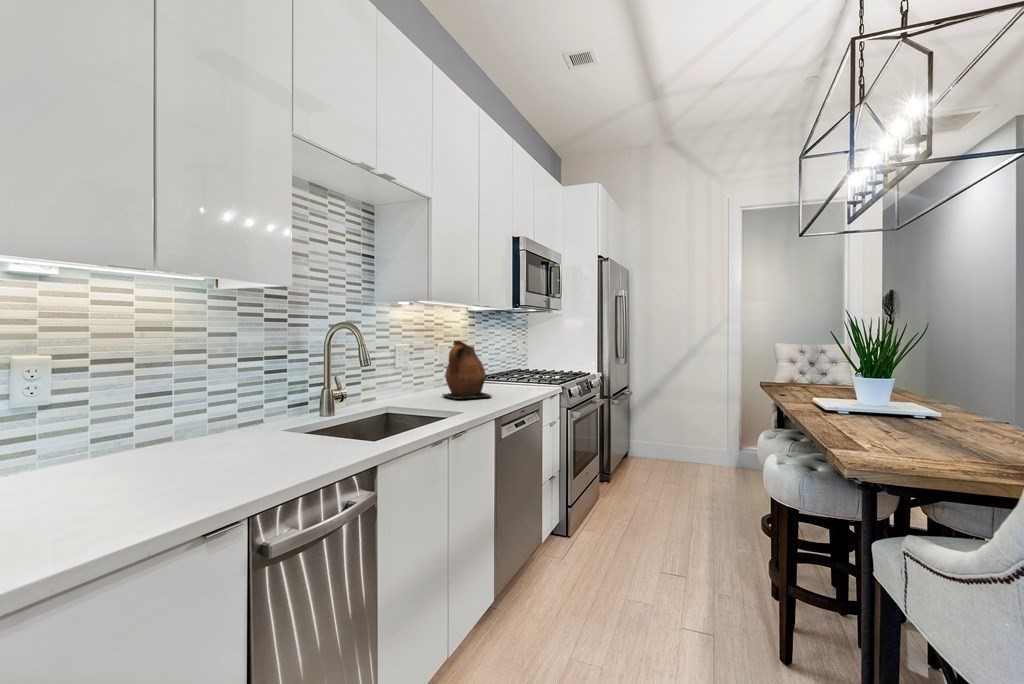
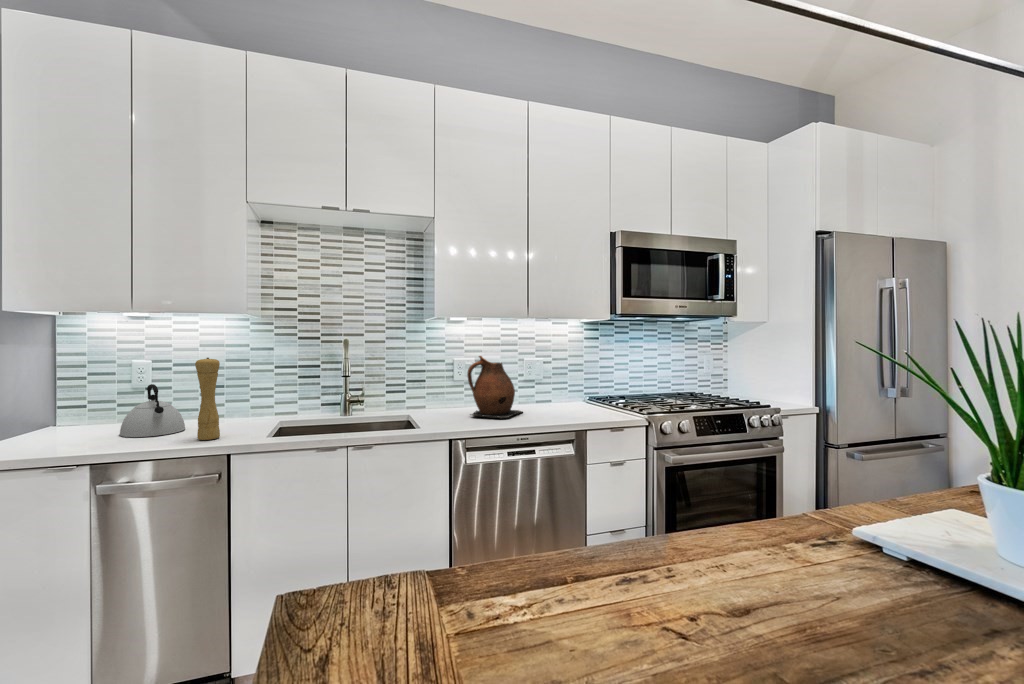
pepper mill: none [289,340,321,458] -> present [195,358,220,440]
kettle: none [99,390,213,485] -> present [120,384,185,437]

